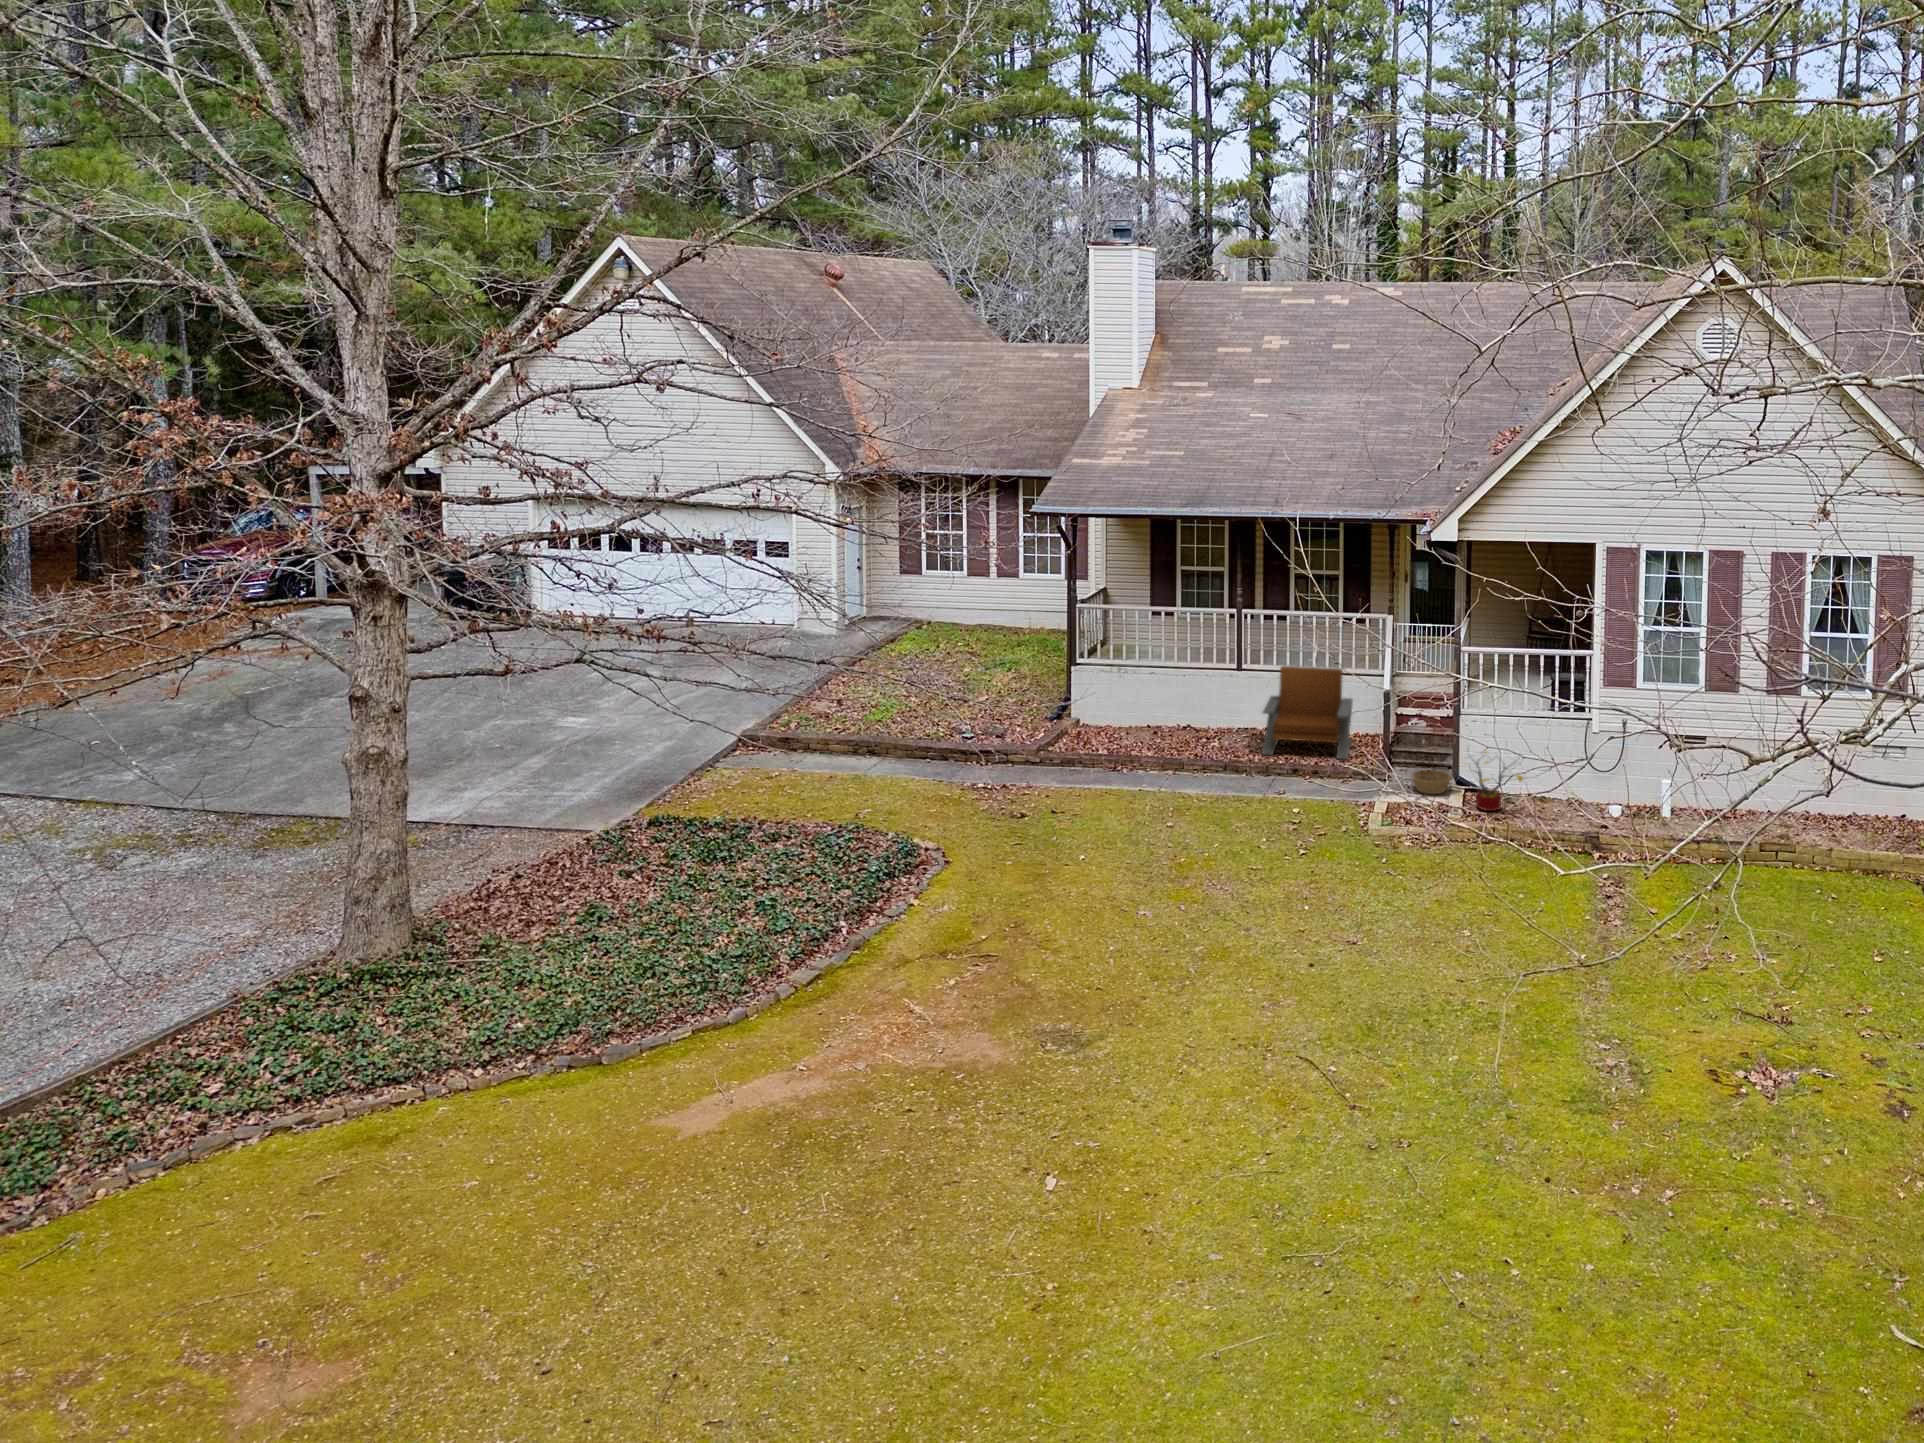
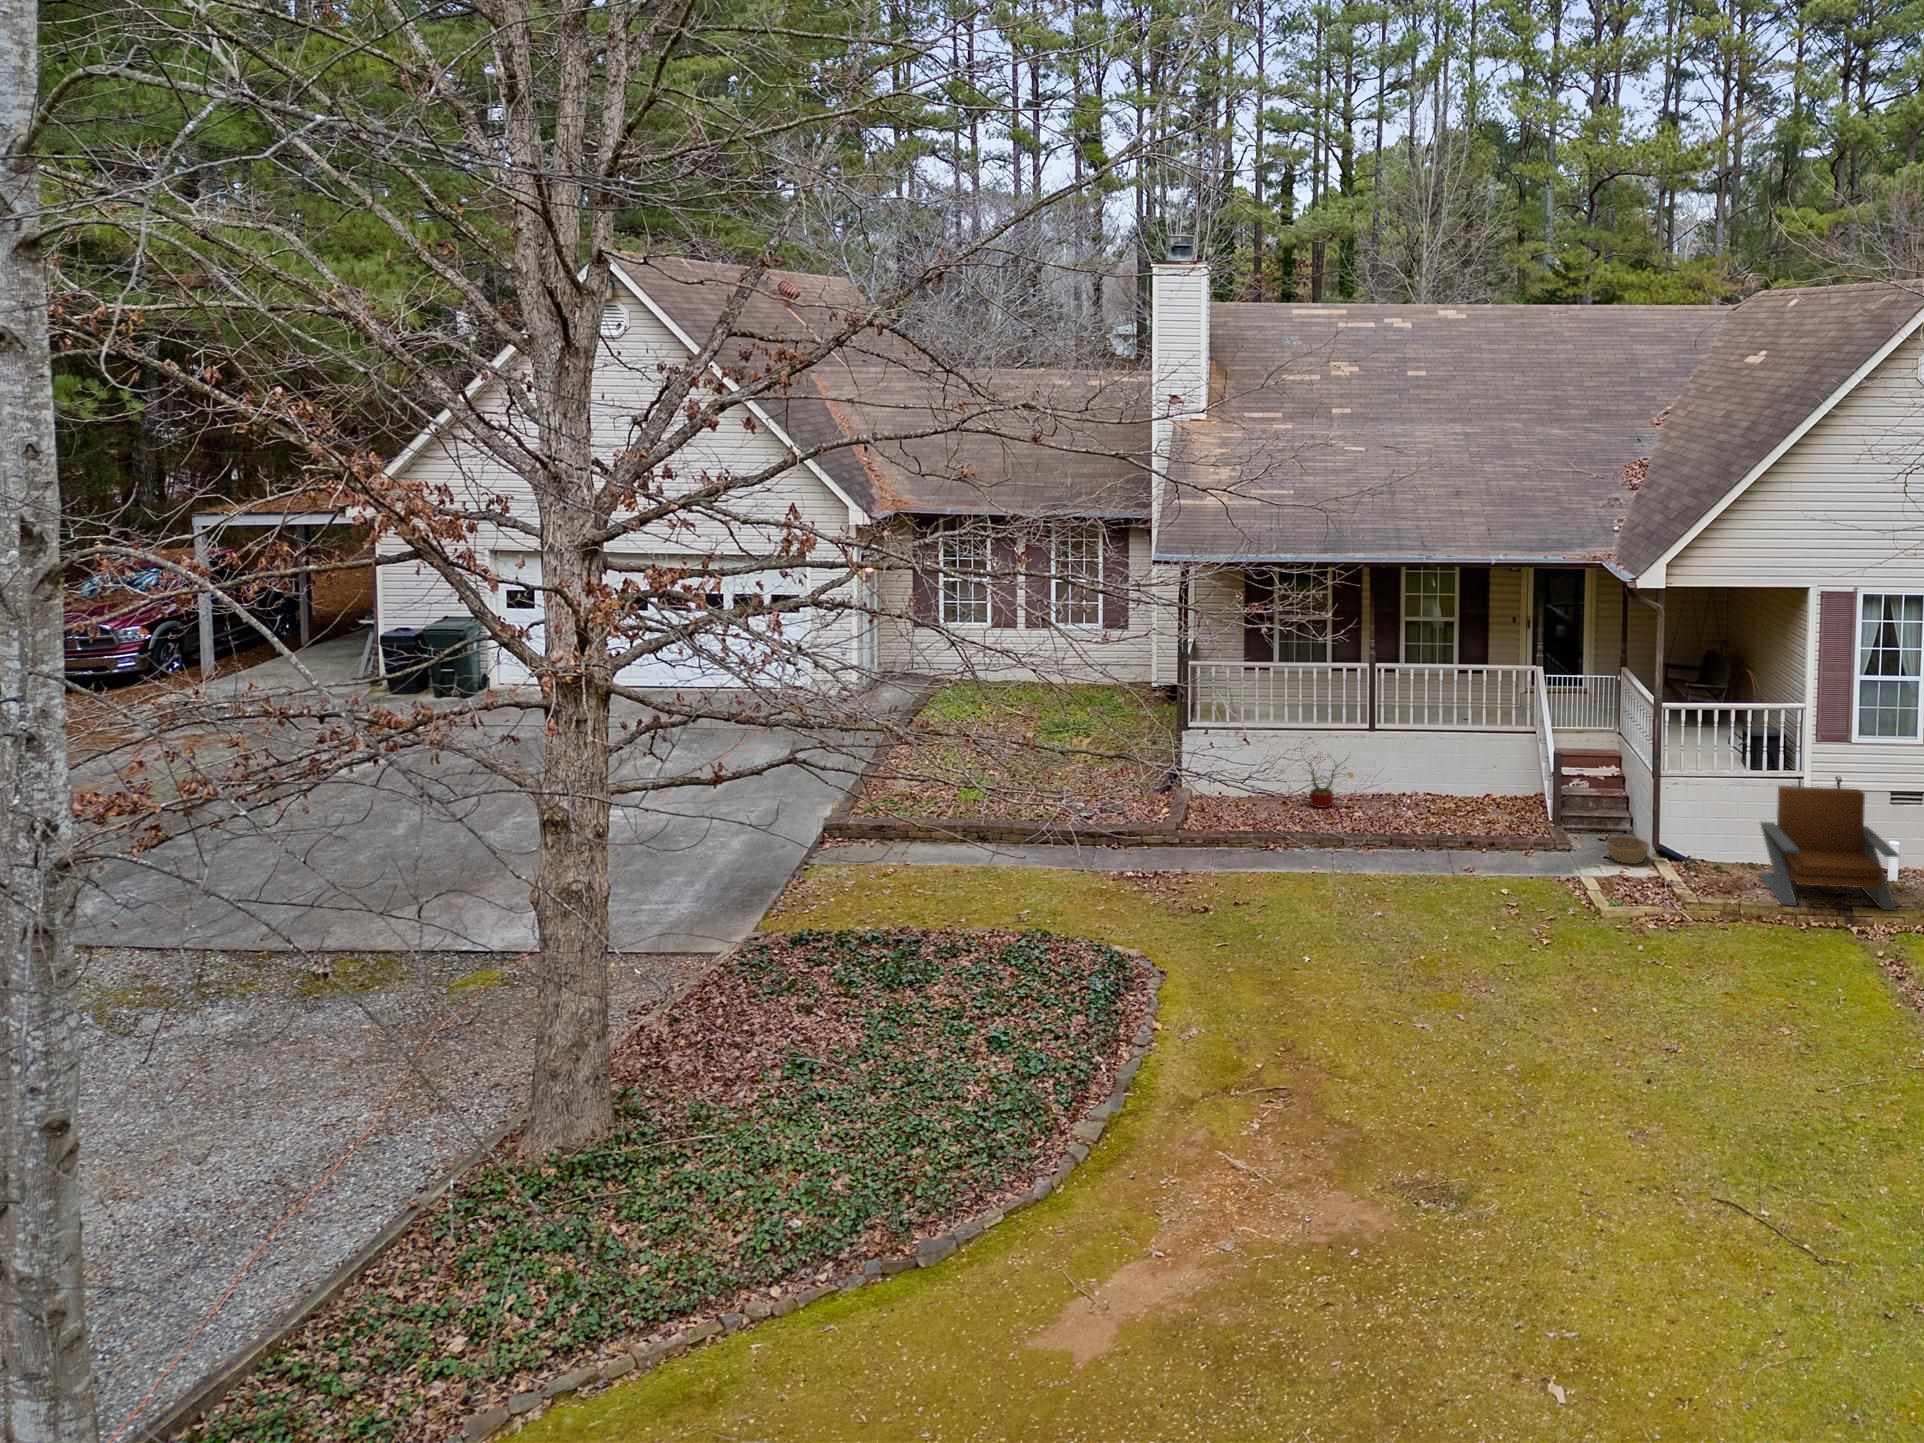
lounge chair: present [1262,666,1353,760] -> present [1759,786,1899,910]
decorative plant: present [1476,752,1523,811] -> present [1309,759,1354,808]

